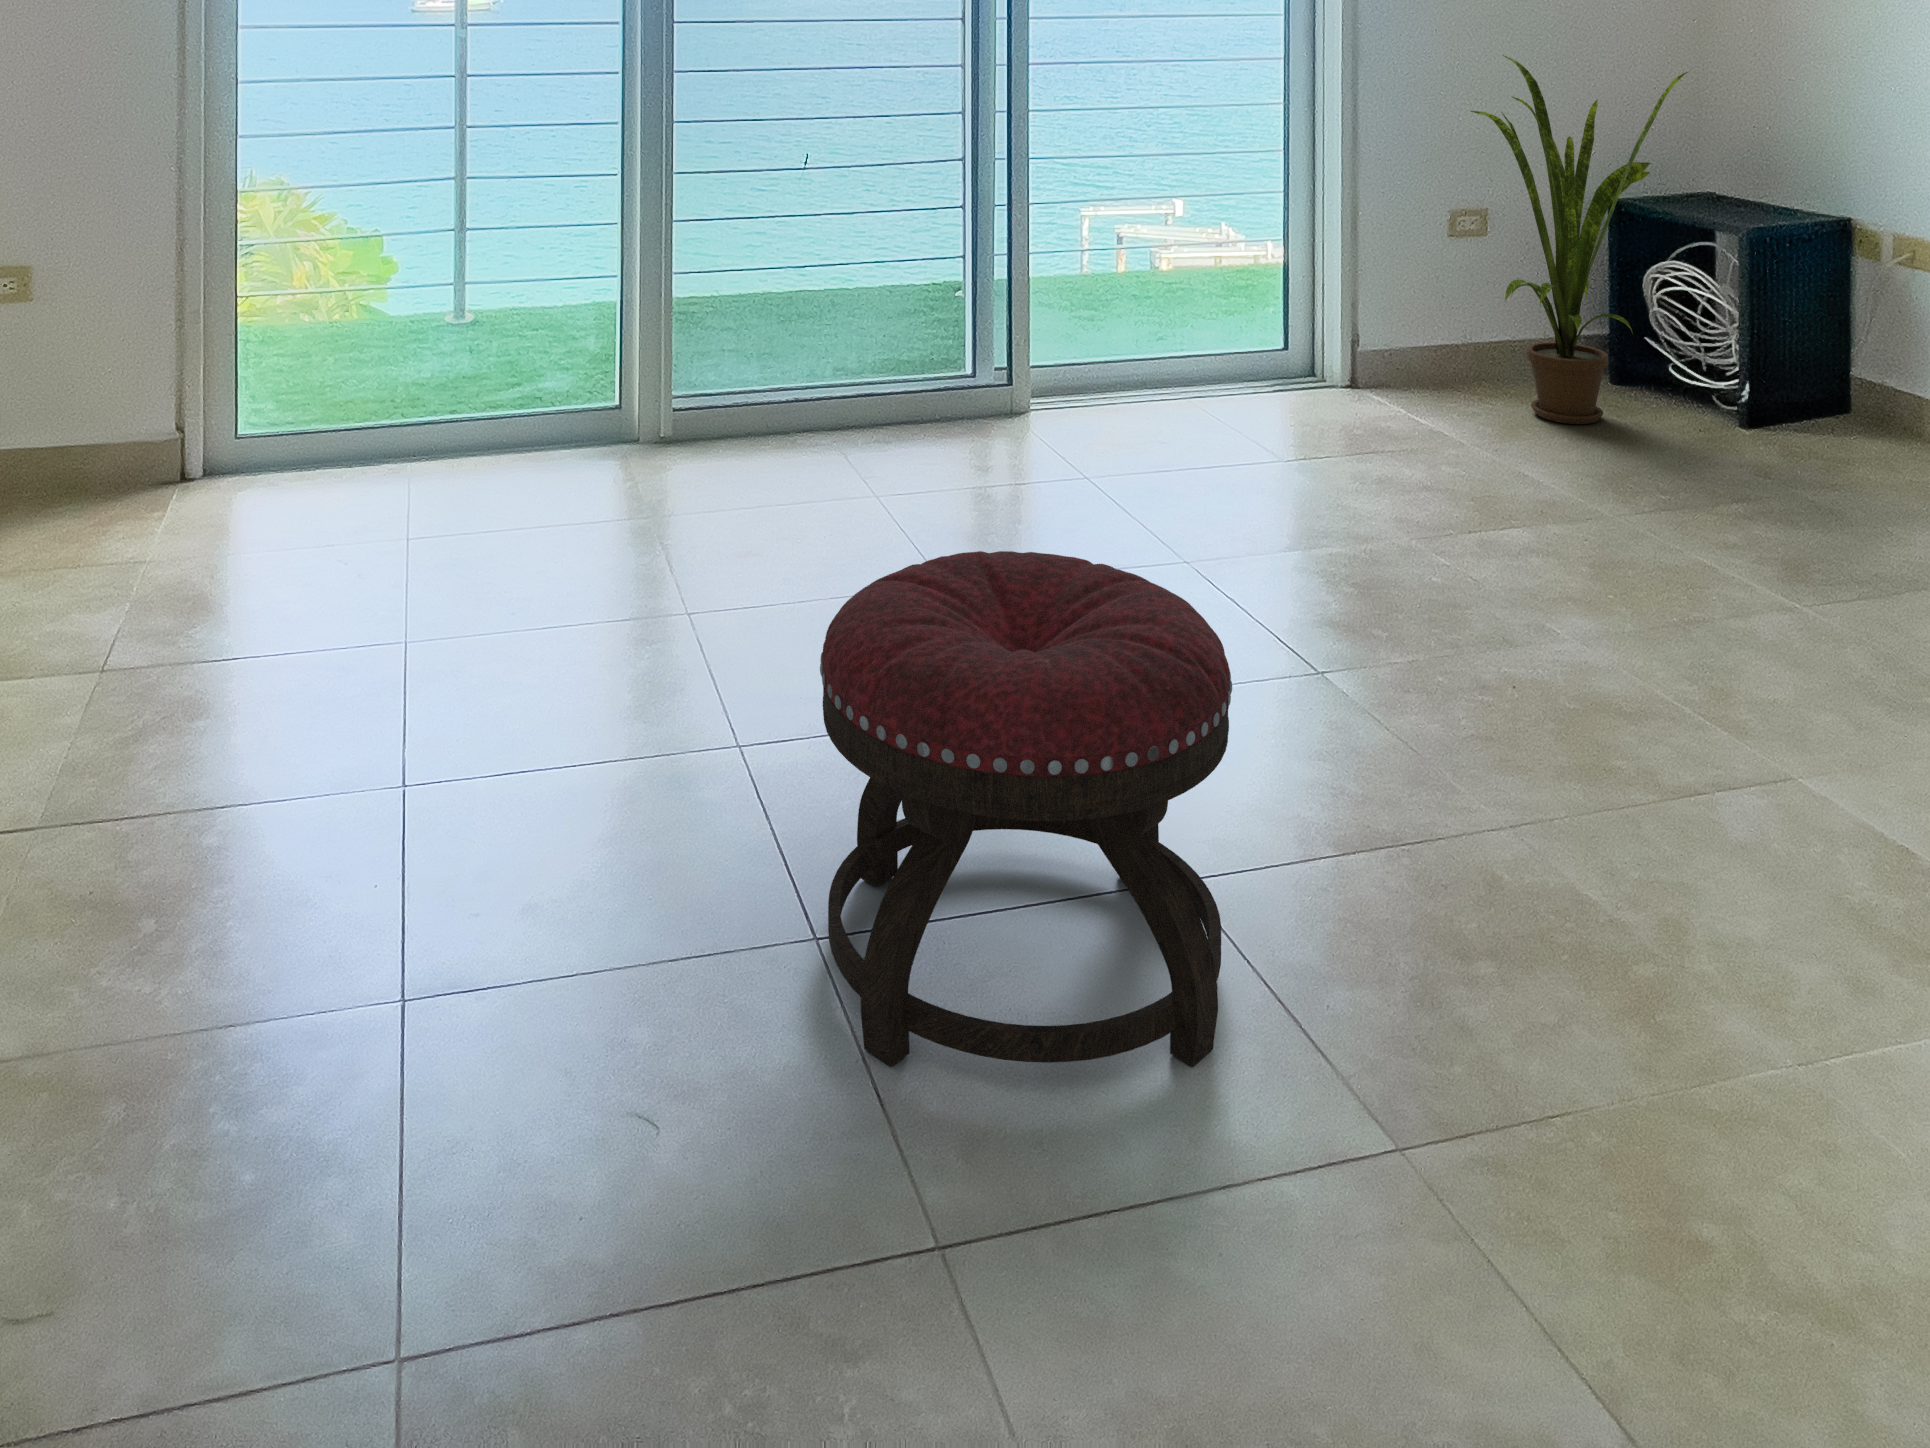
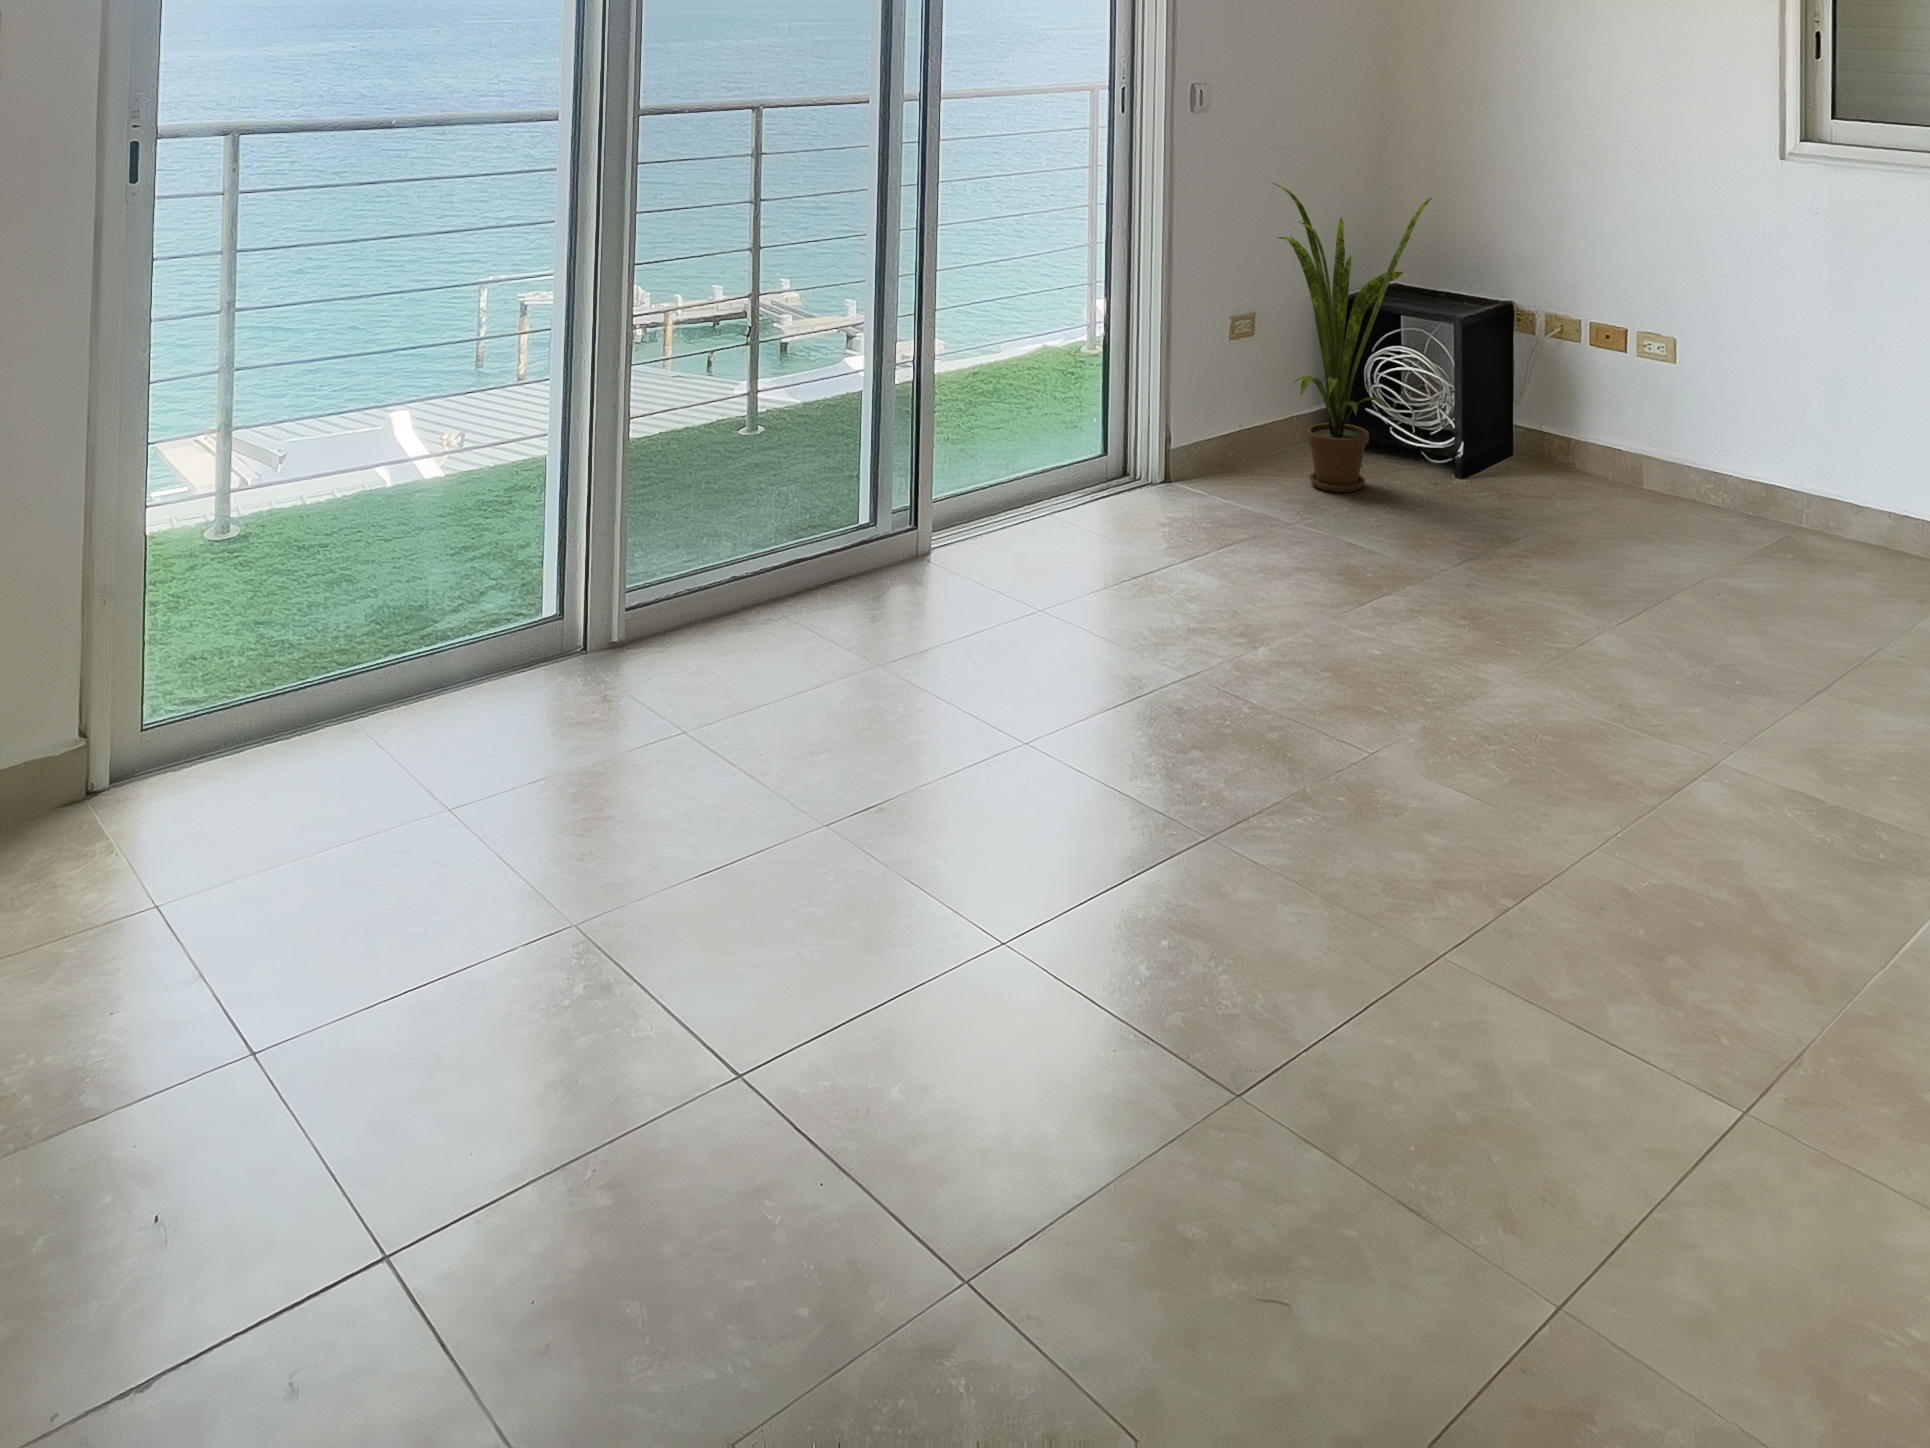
ottoman: present [820,551,1232,1067] -> none [1226,709,1592,1178]

